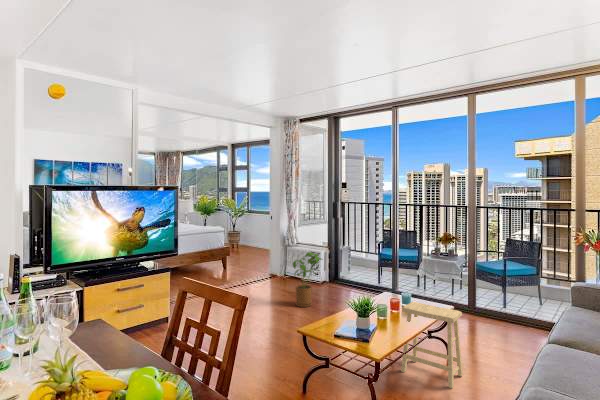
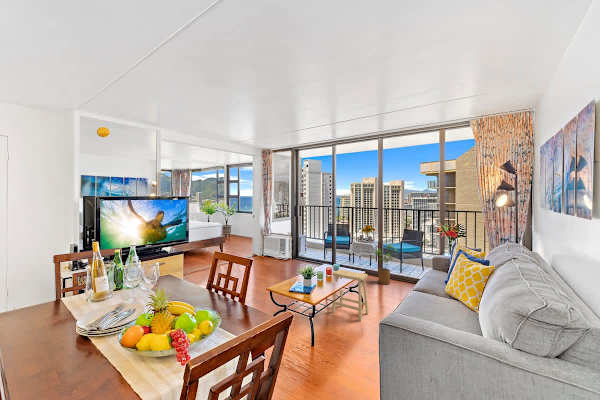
house plant: present [293,252,322,307] -> present [375,245,396,284]

